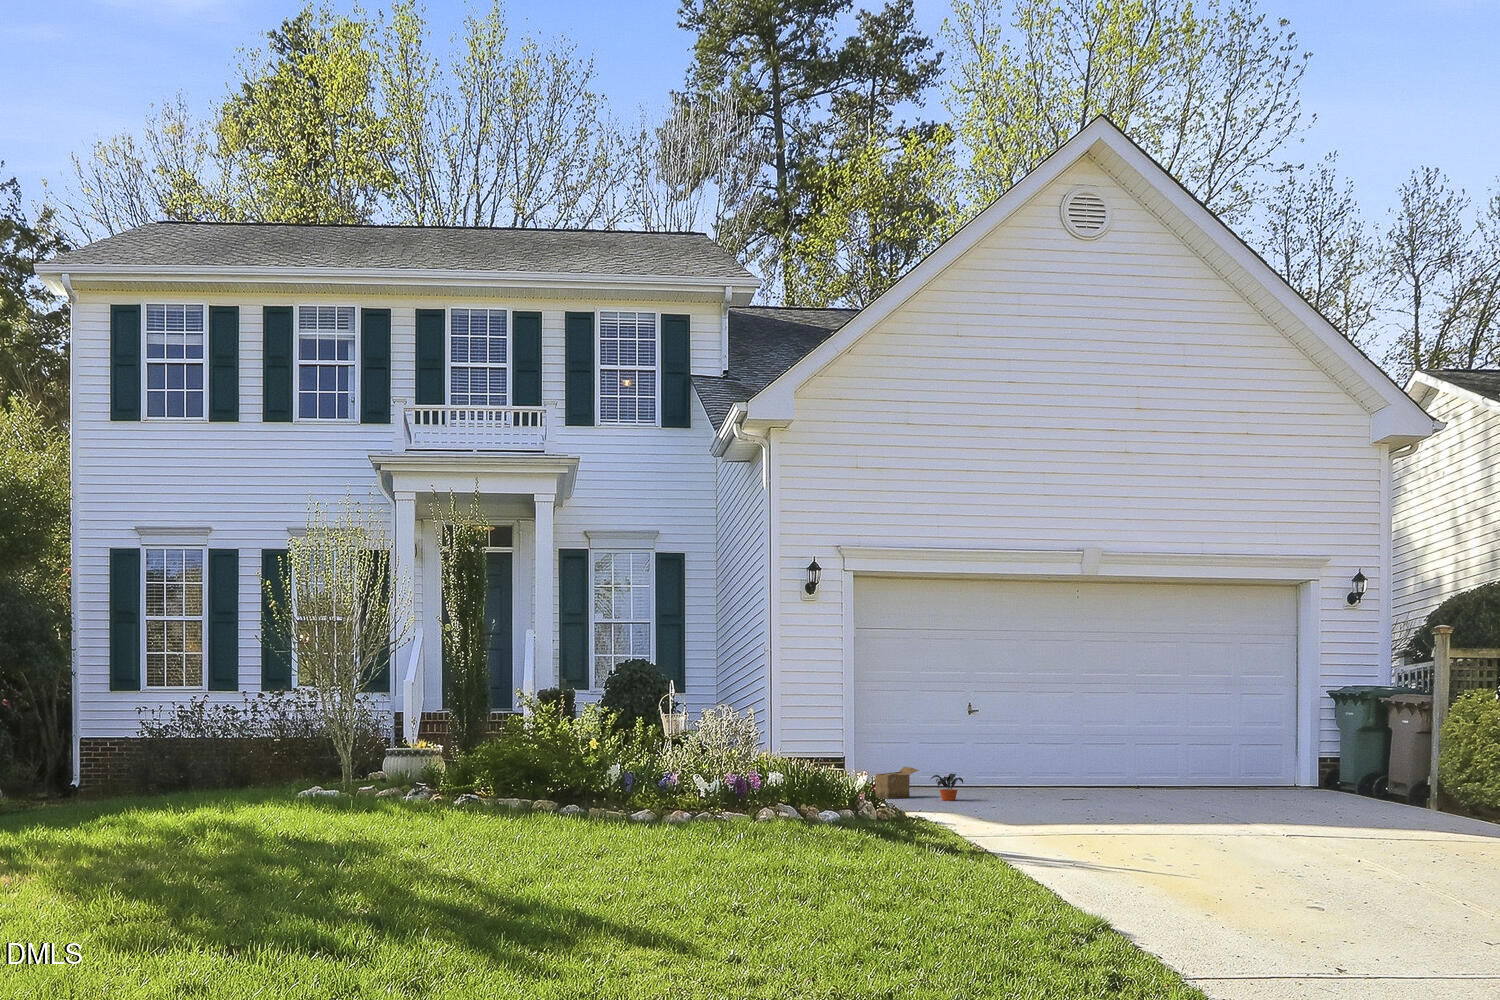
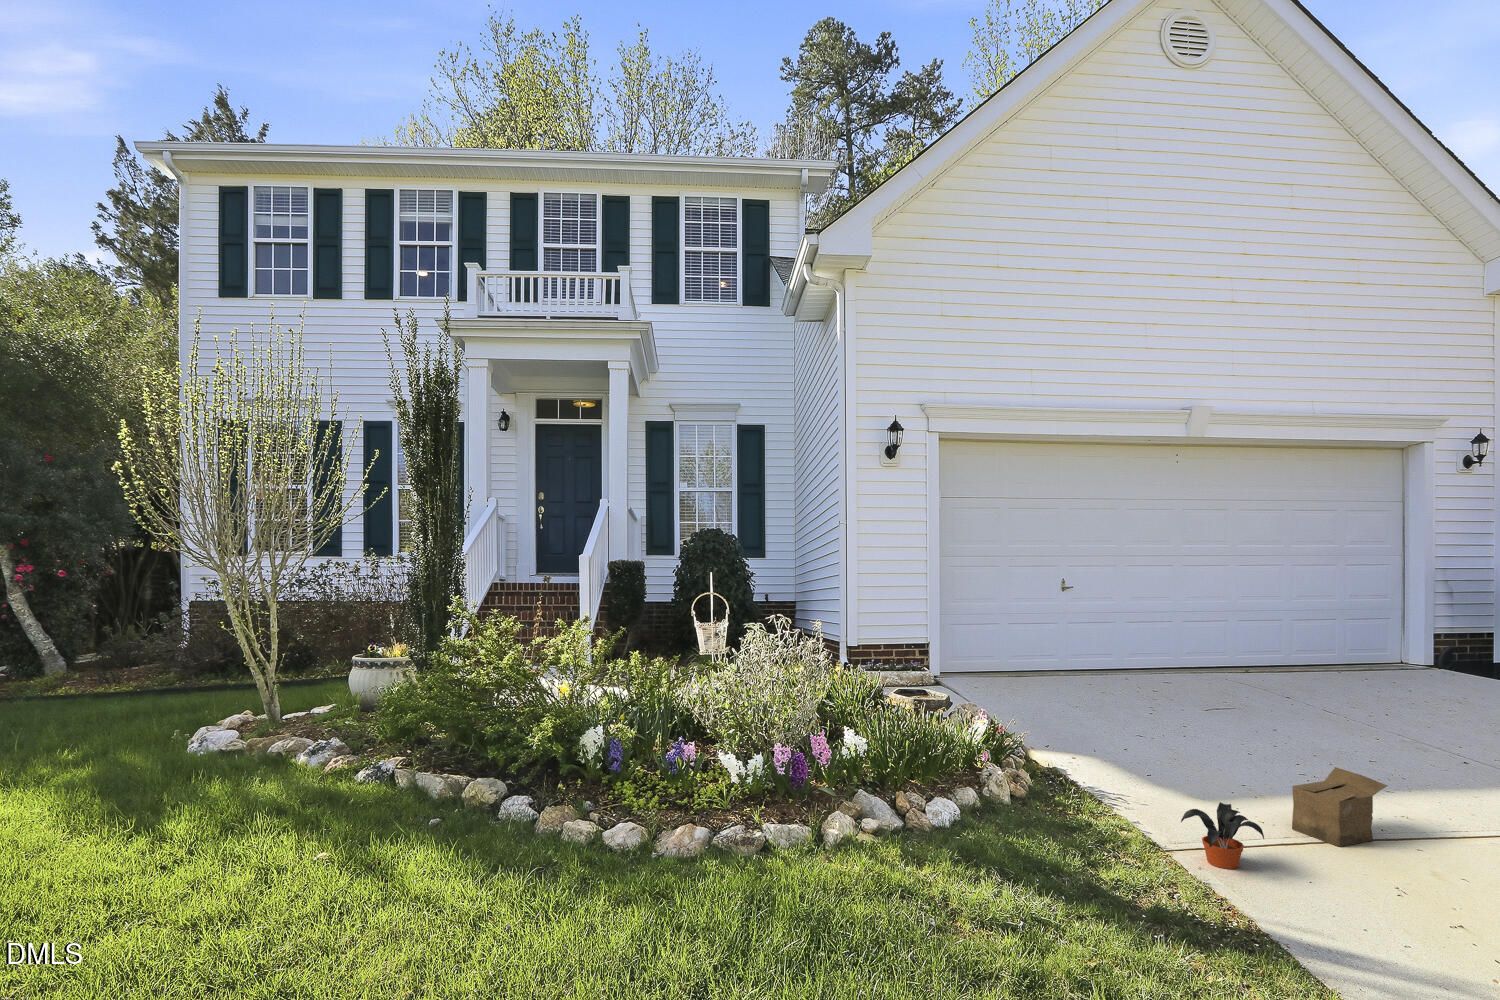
cardboard box: present [876,767,919,799] -> present [1292,767,1387,847]

